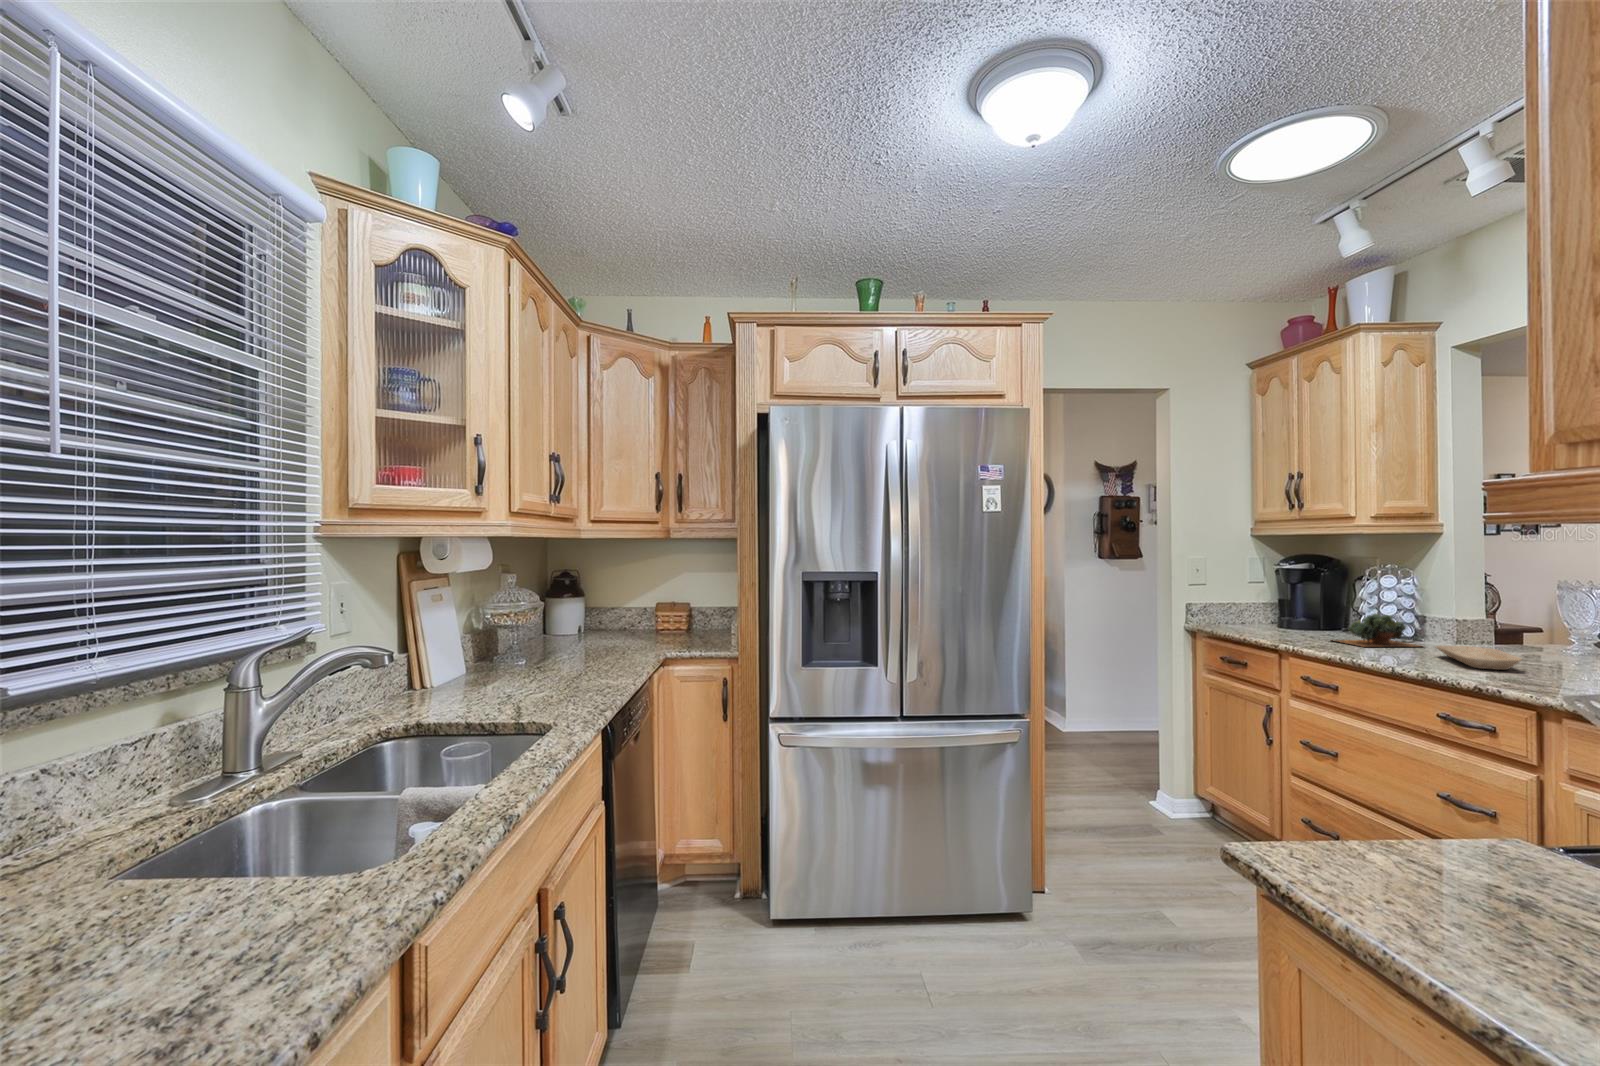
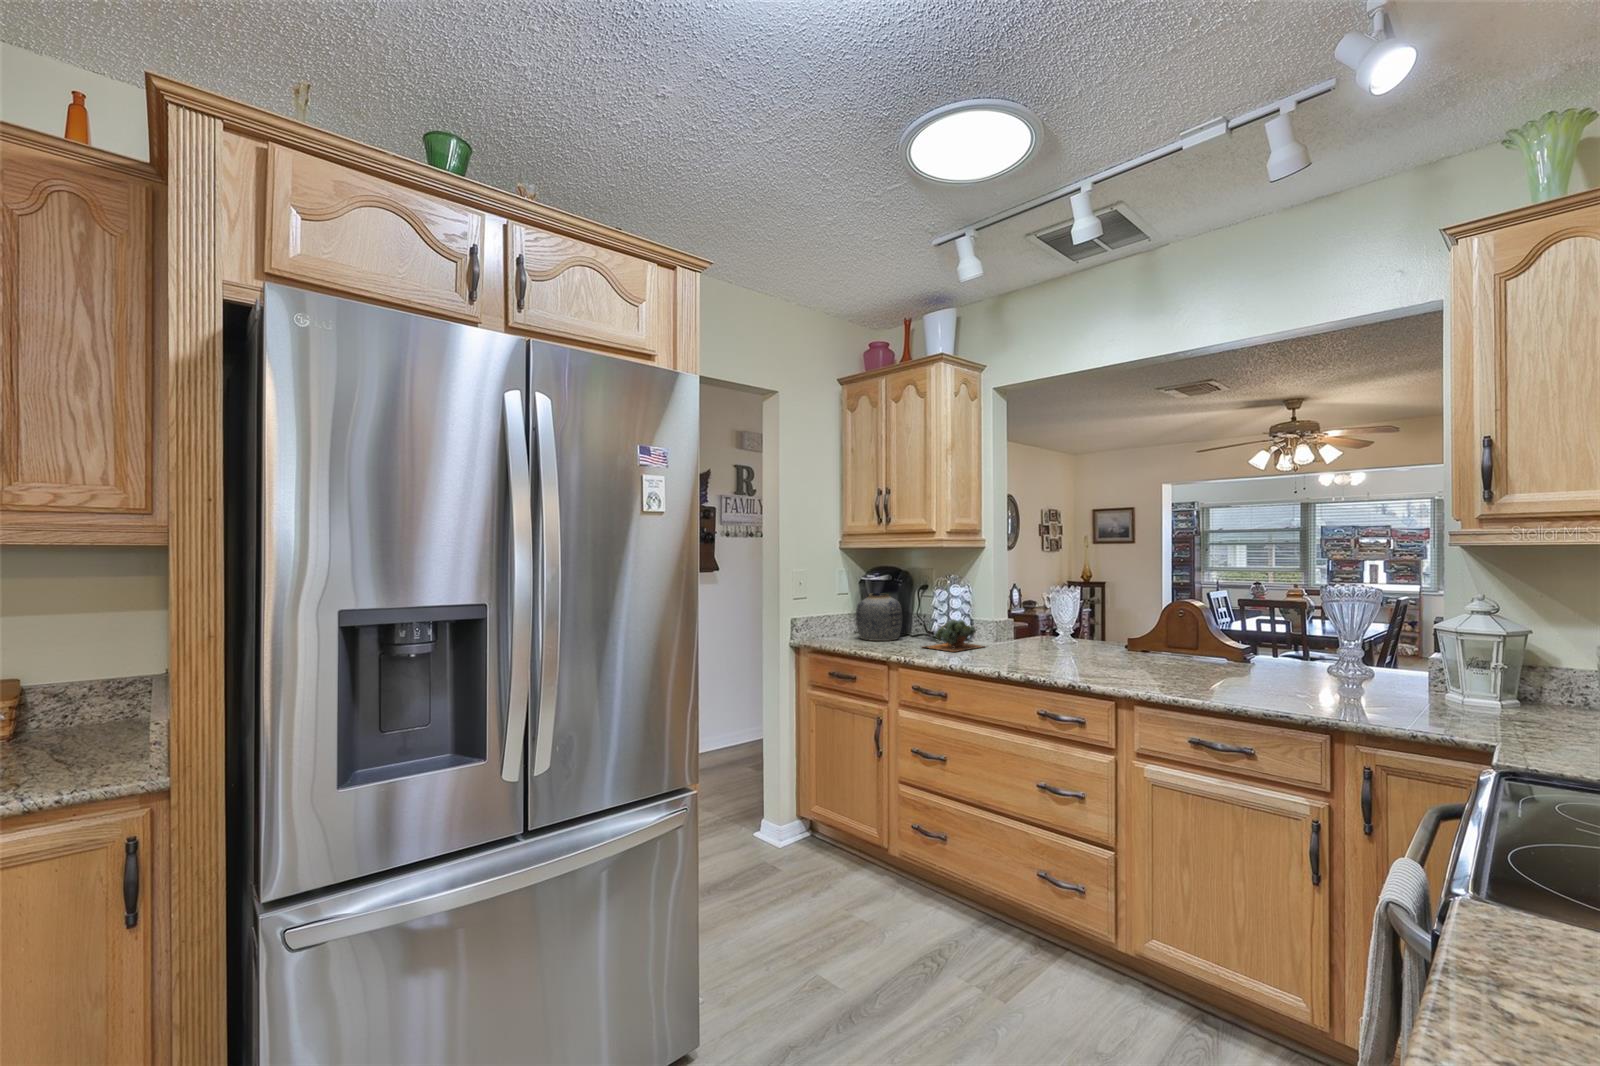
vase: none [1262,583,1322,632] -> present [856,594,902,641]
tray: present [1435,646,1522,670] -> none [1007,645,1077,666]

